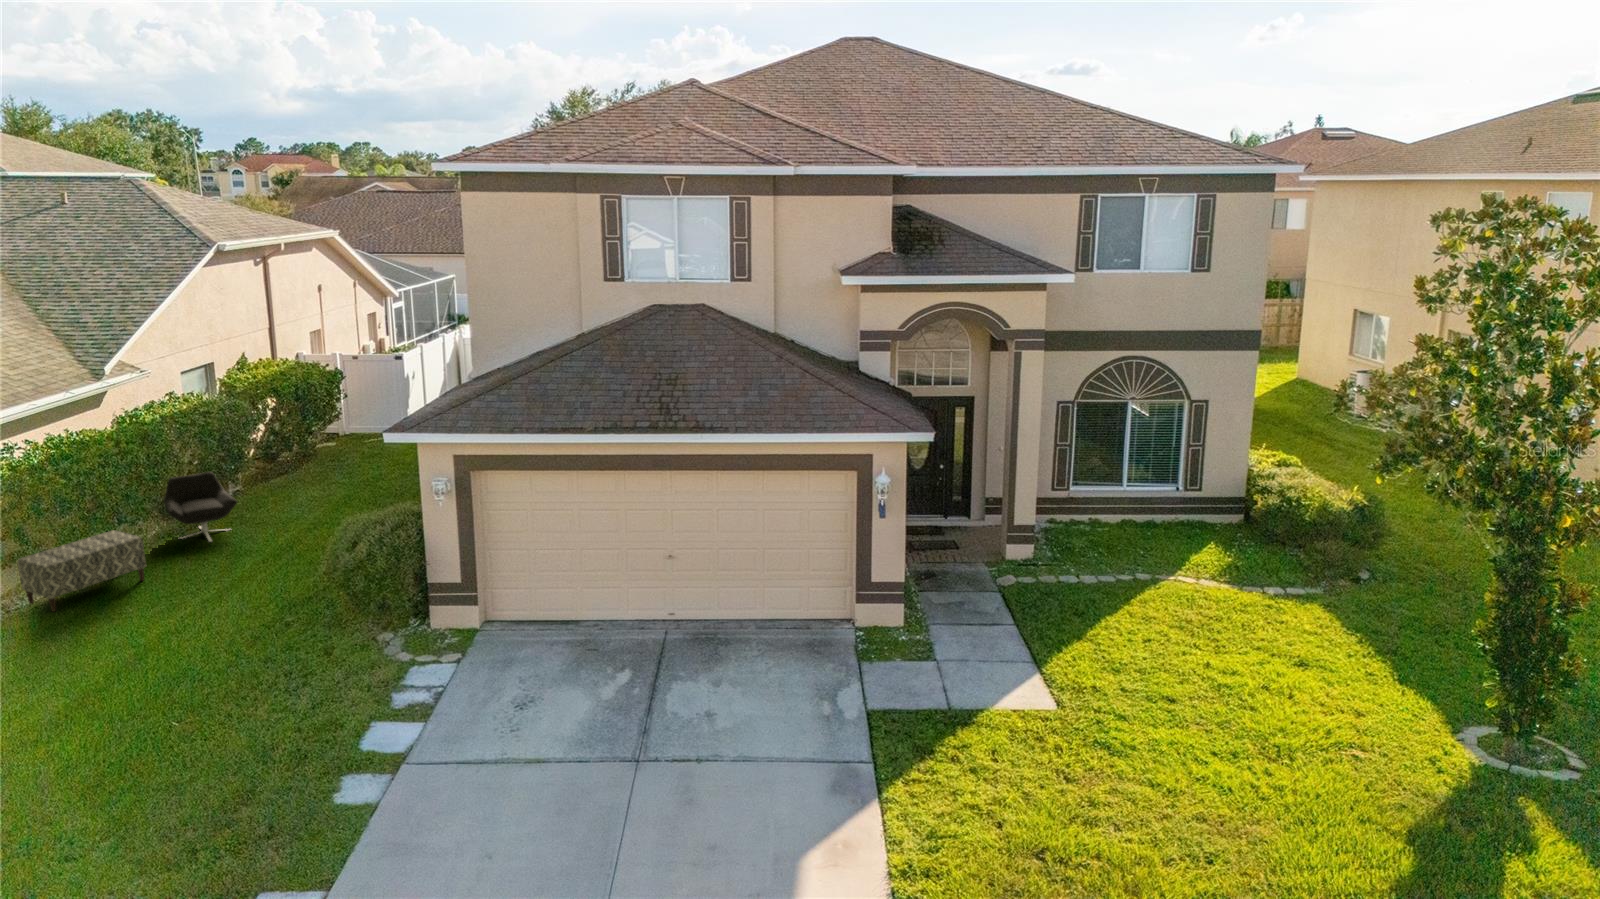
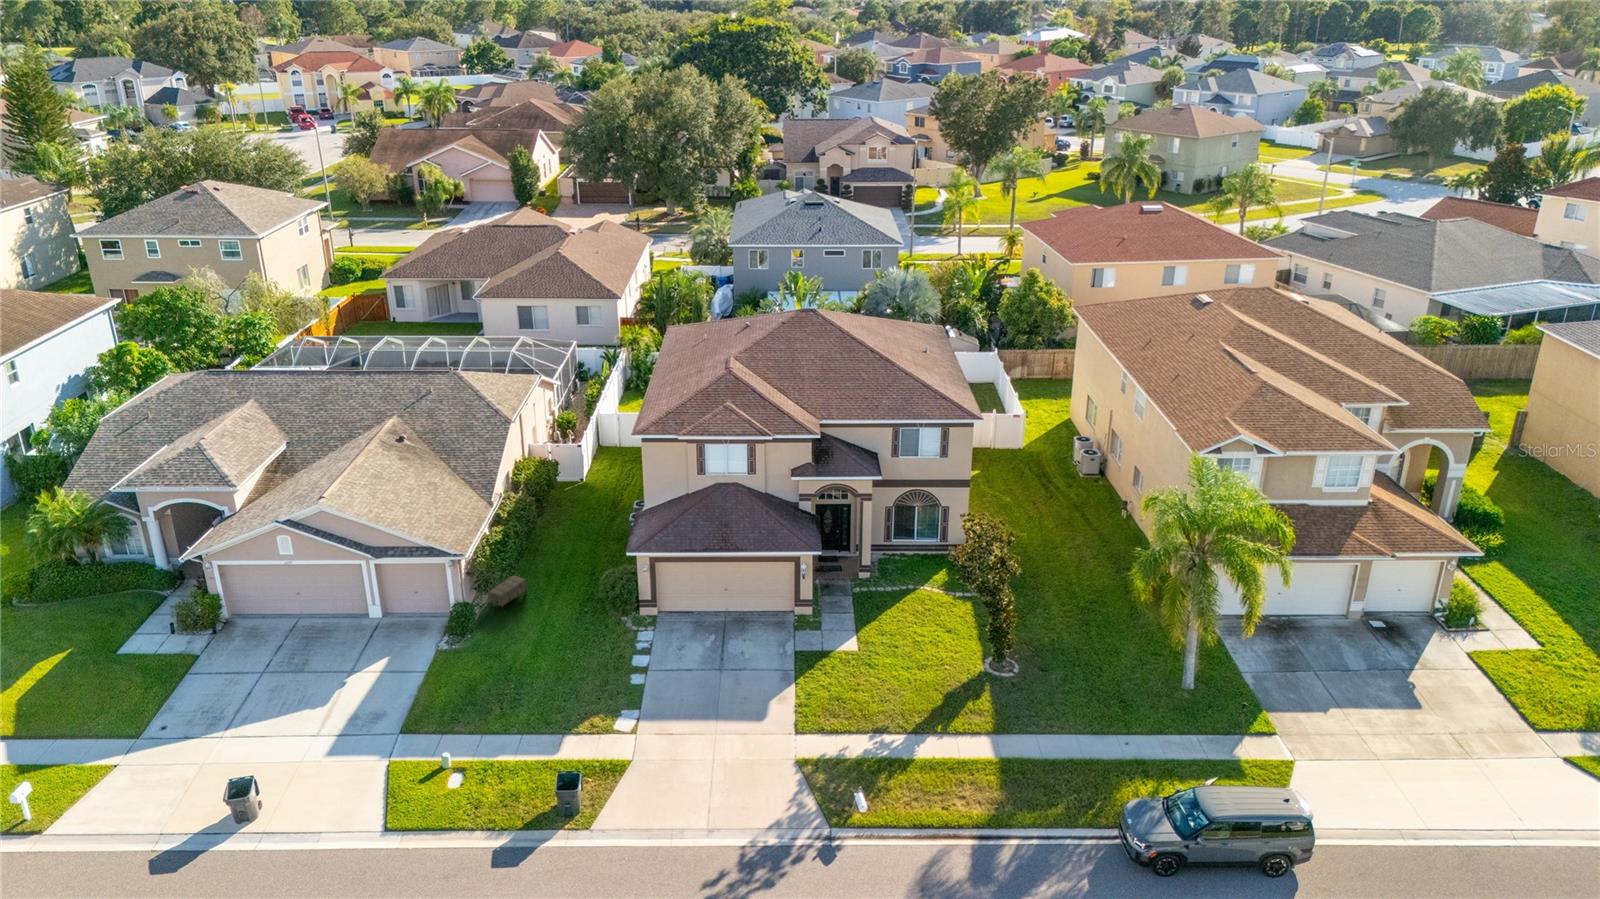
lounge chair: present [164,472,237,542] -> none [519,542,549,573]

